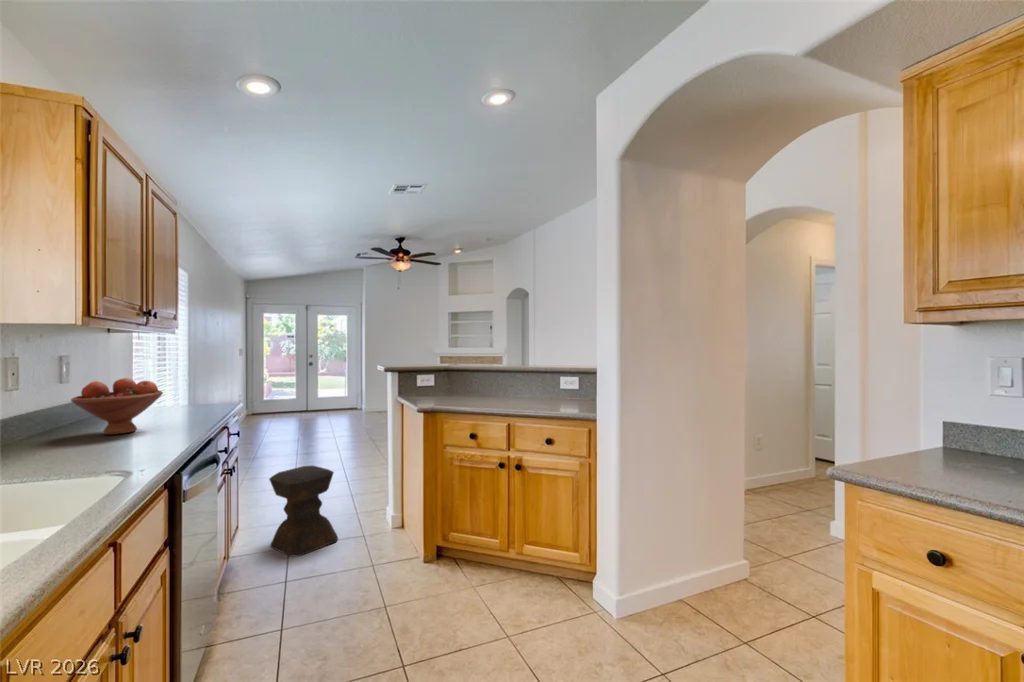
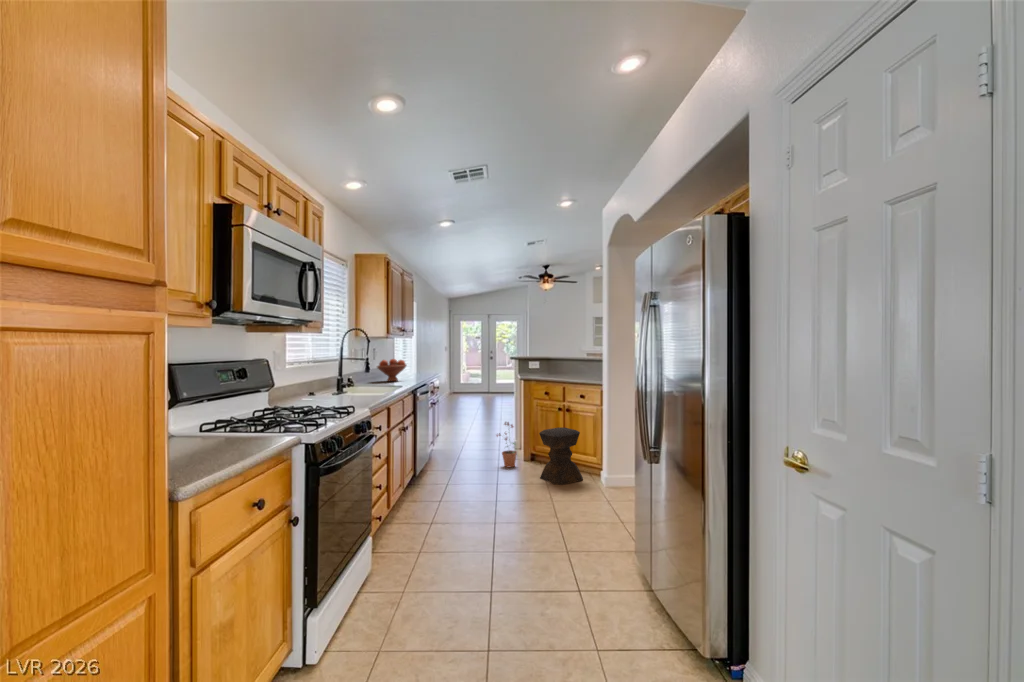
stool: present [269,466,338,556] -> present [539,427,583,485]
potted plant: none [373,495,419,588] -> present [497,422,517,467]

